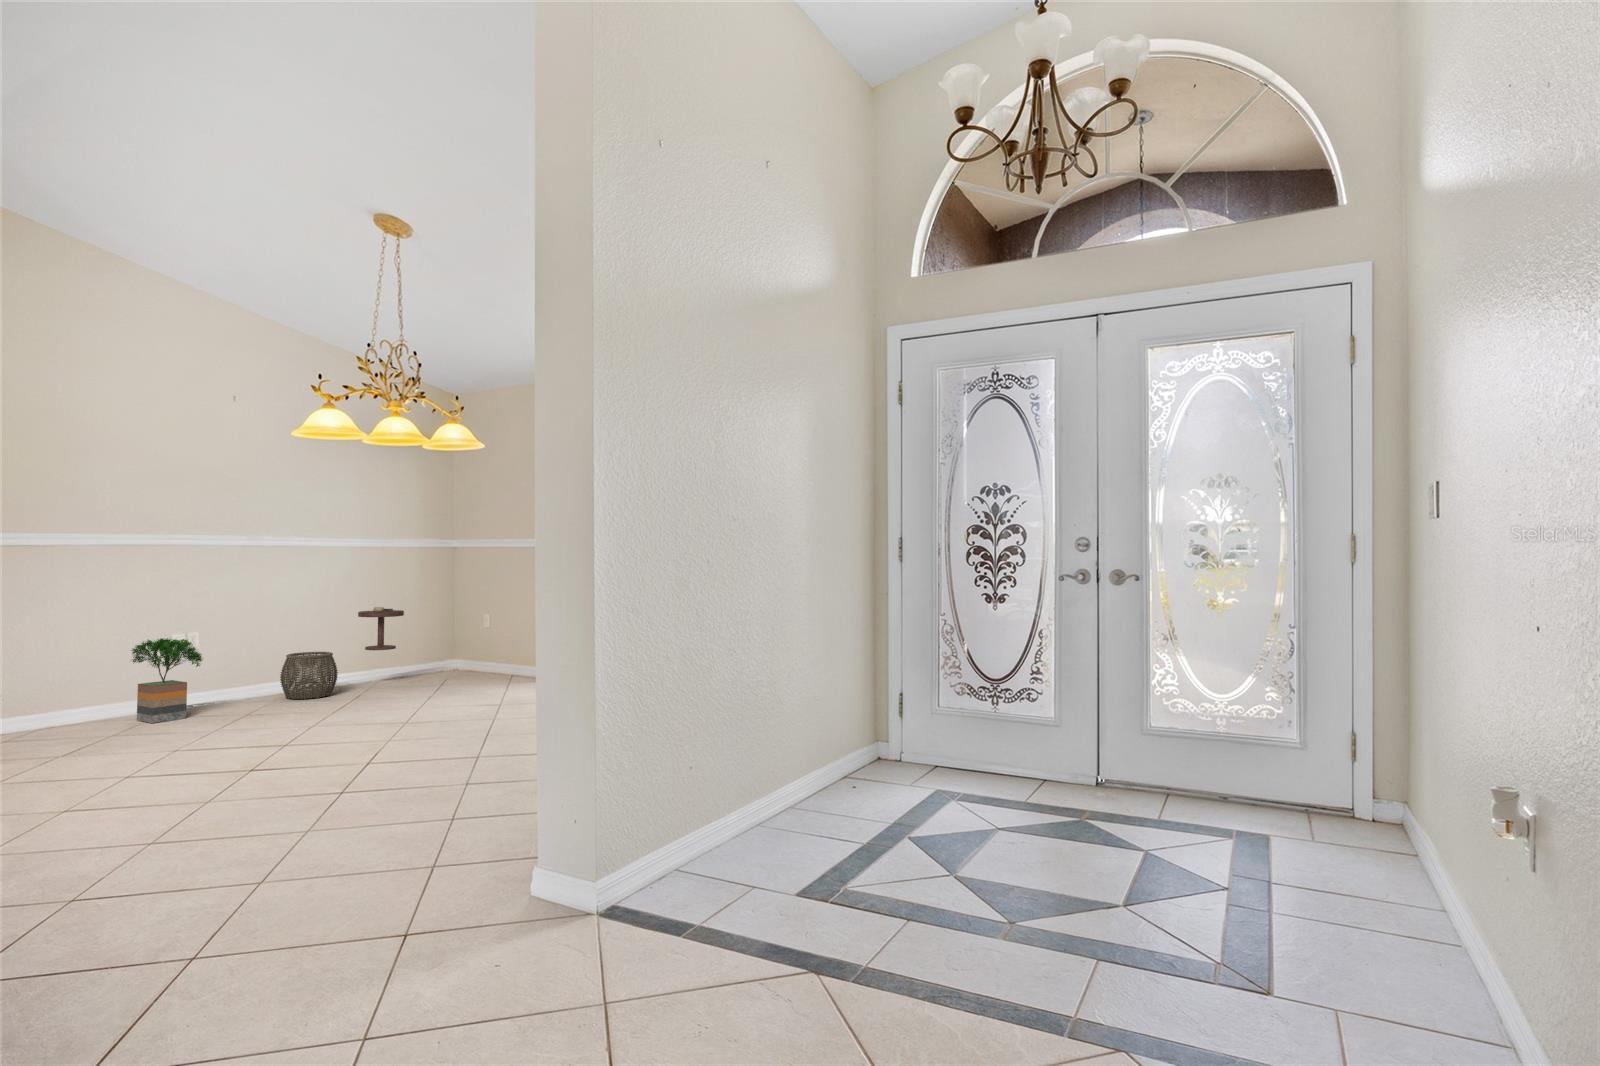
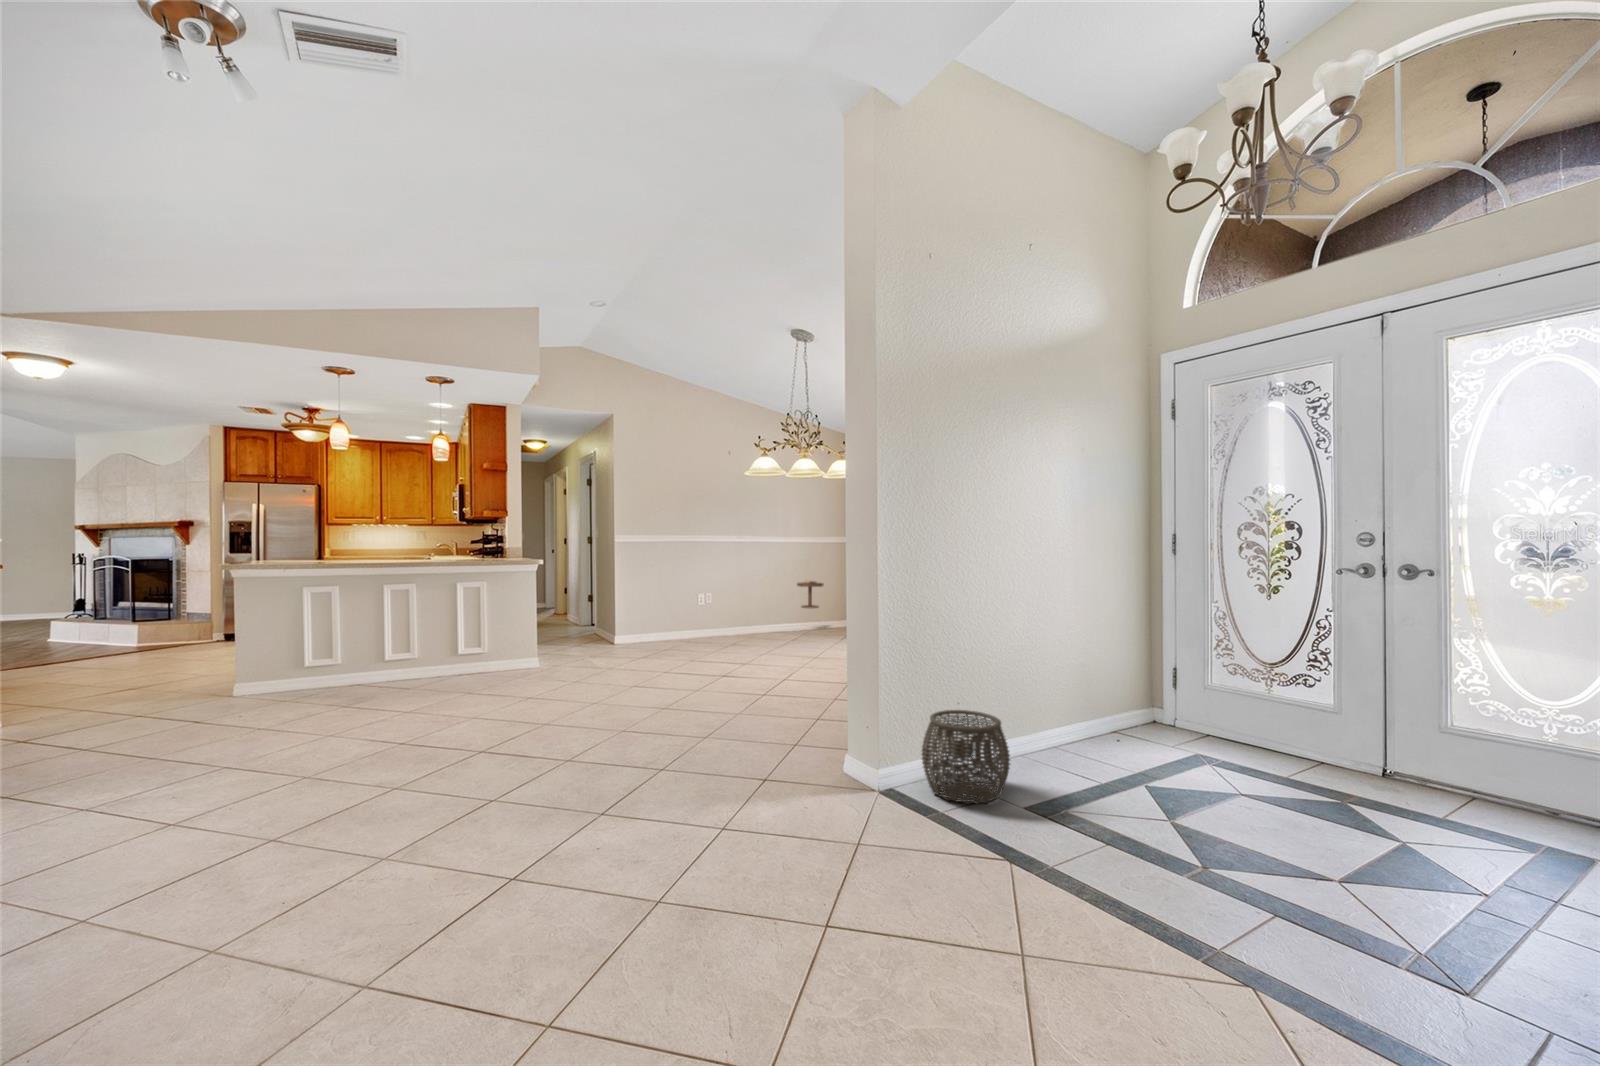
potted tree: present [132,638,203,723] -> none [677,594,713,643]
woven basket: present [280,652,338,699] -> present [921,710,1010,804]

